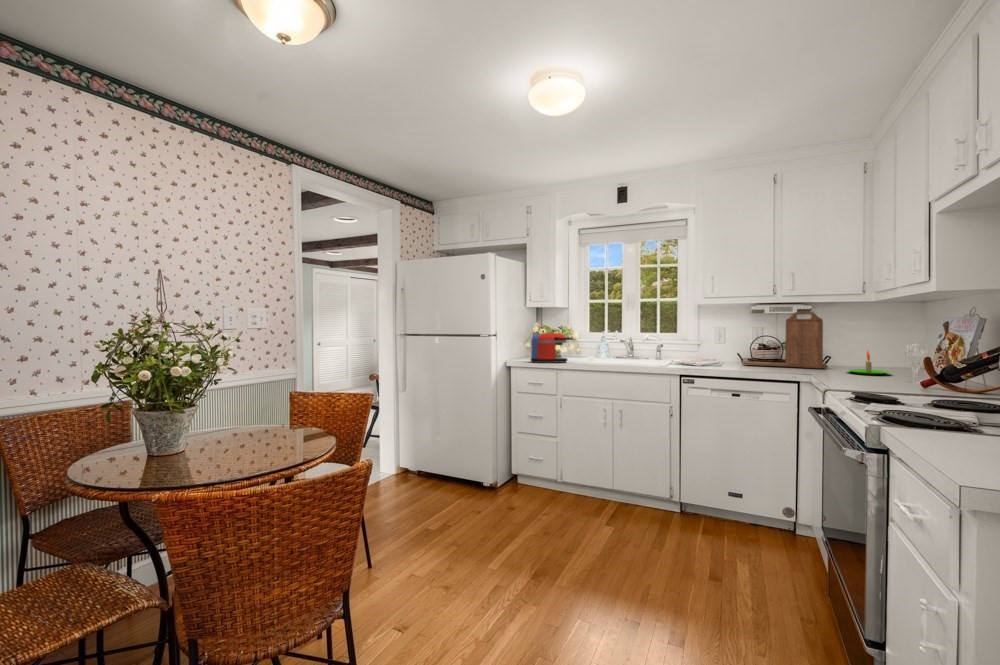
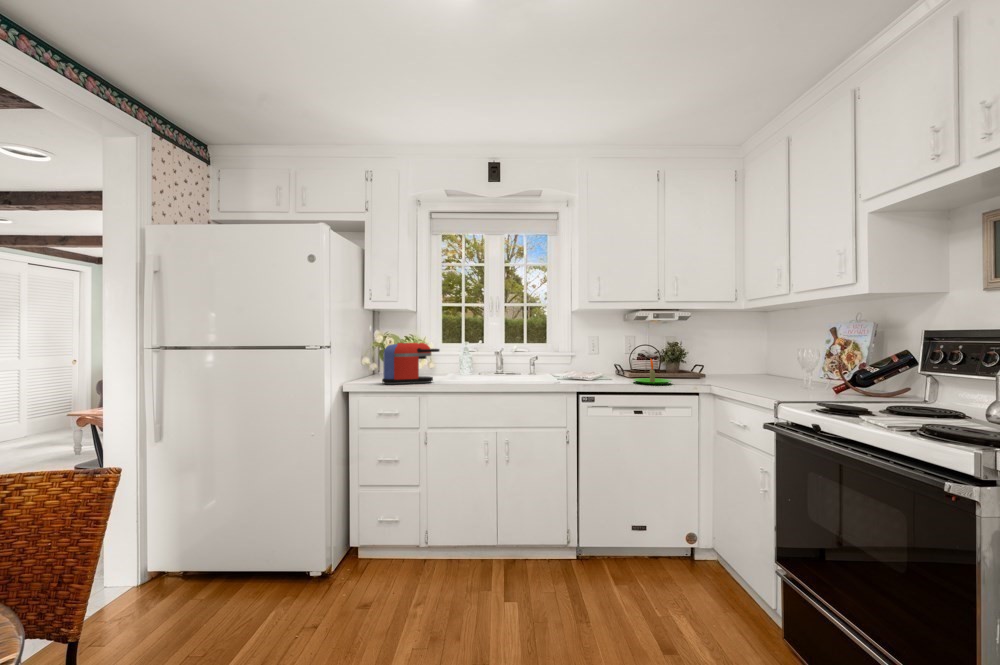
cutting board: present [785,311,823,368] -> none [665,318,702,377]
candle: present [847,351,891,375] -> present [633,359,672,384]

